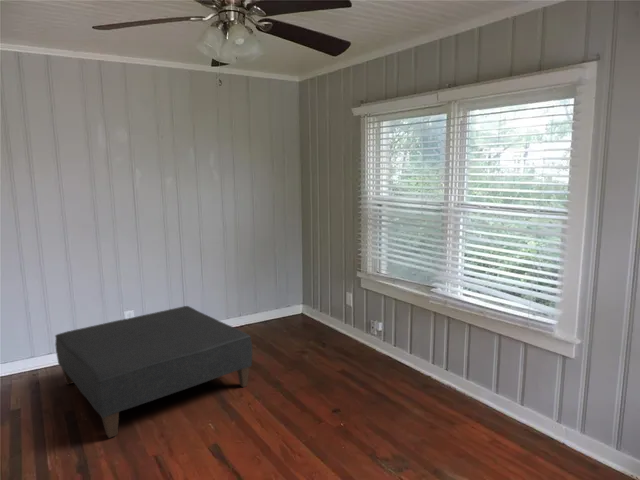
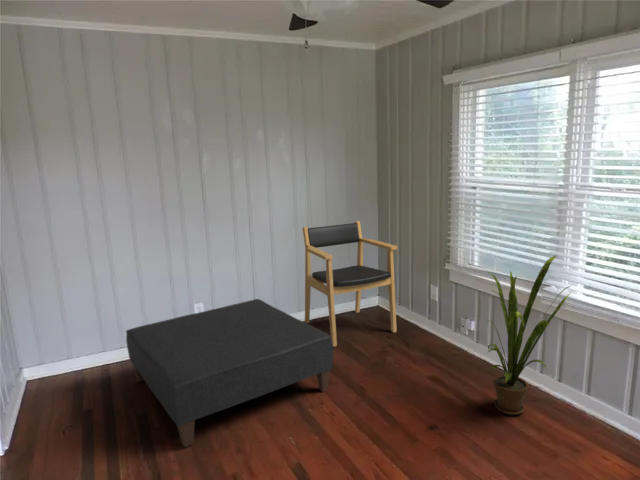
armchair: none [231,235,317,349] -> present [303,221,397,347]
house plant: none [383,262,452,399] -> present [488,256,569,415]

